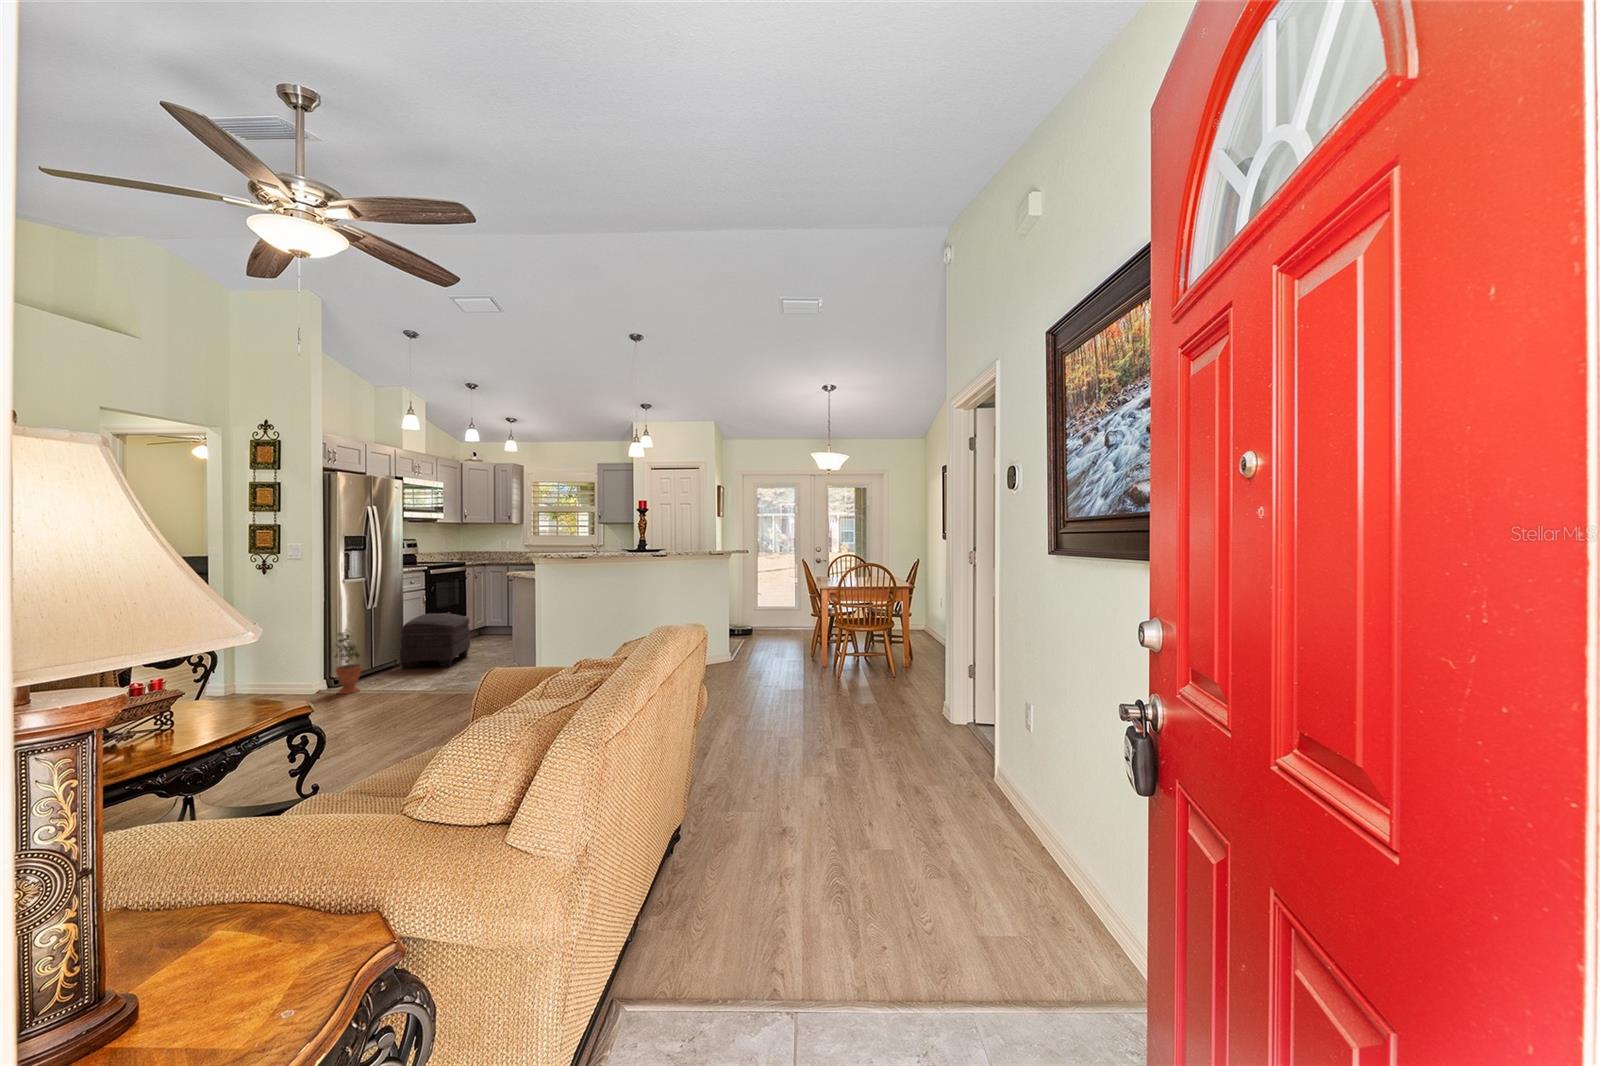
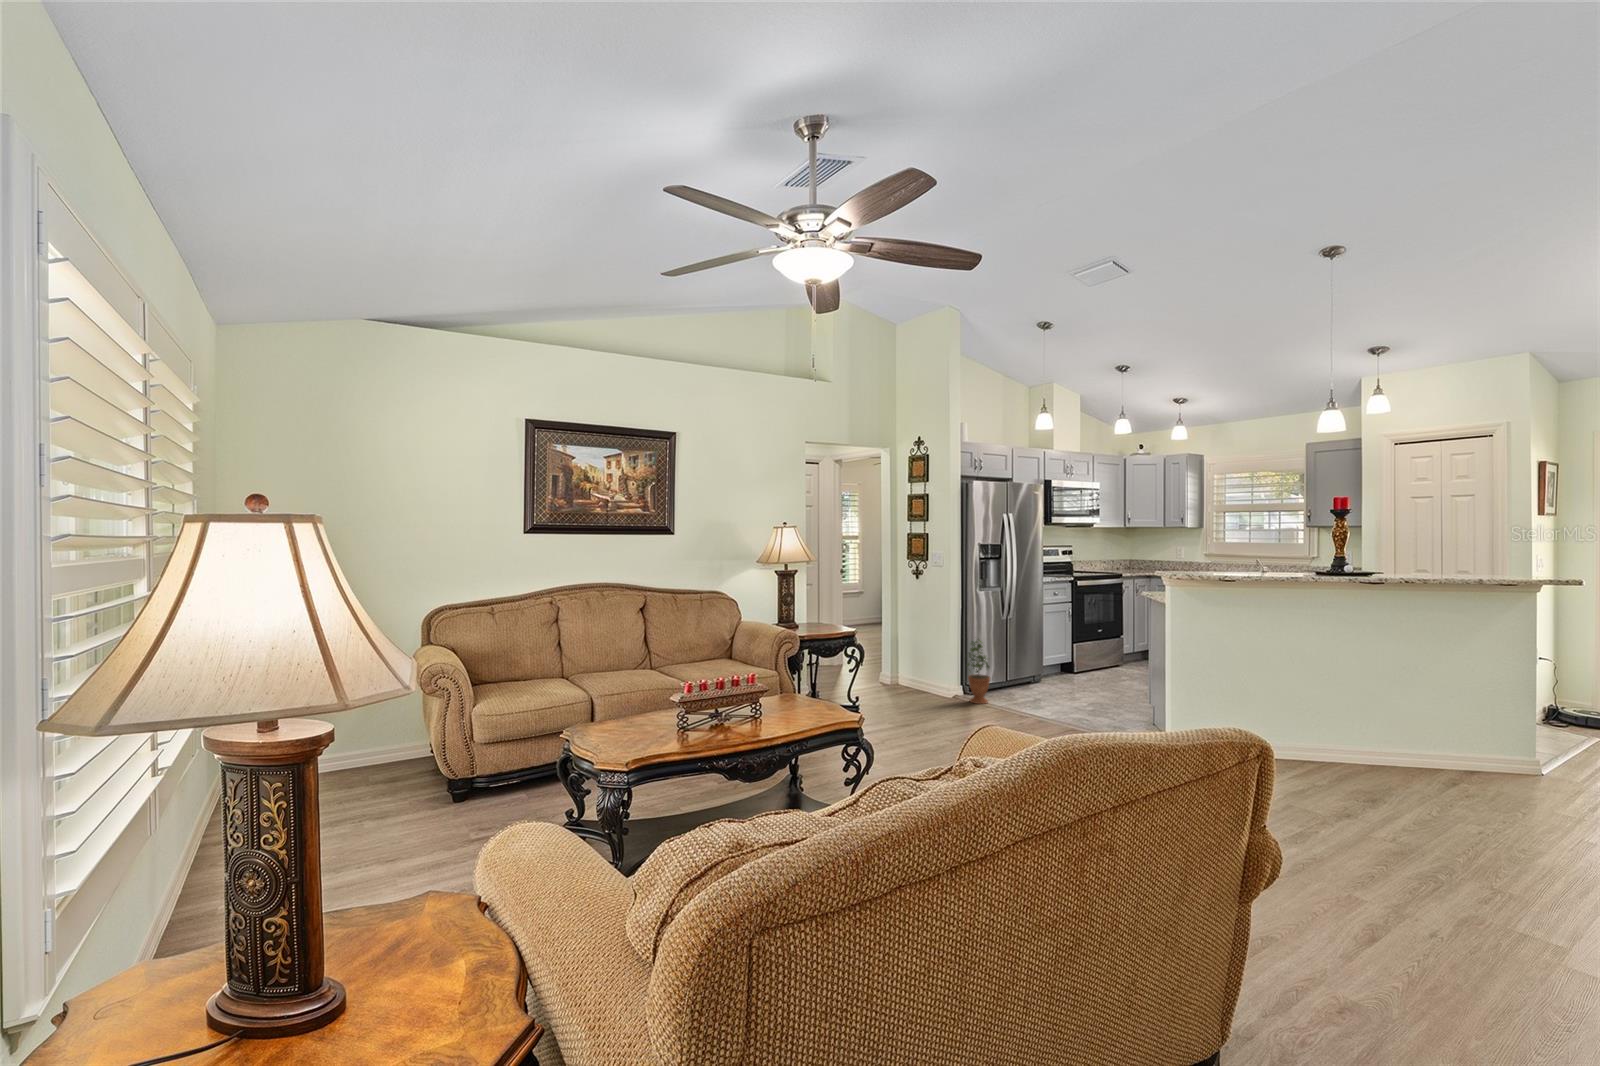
ottoman: present [400,613,470,669] -> none [1037,631,1115,696]

